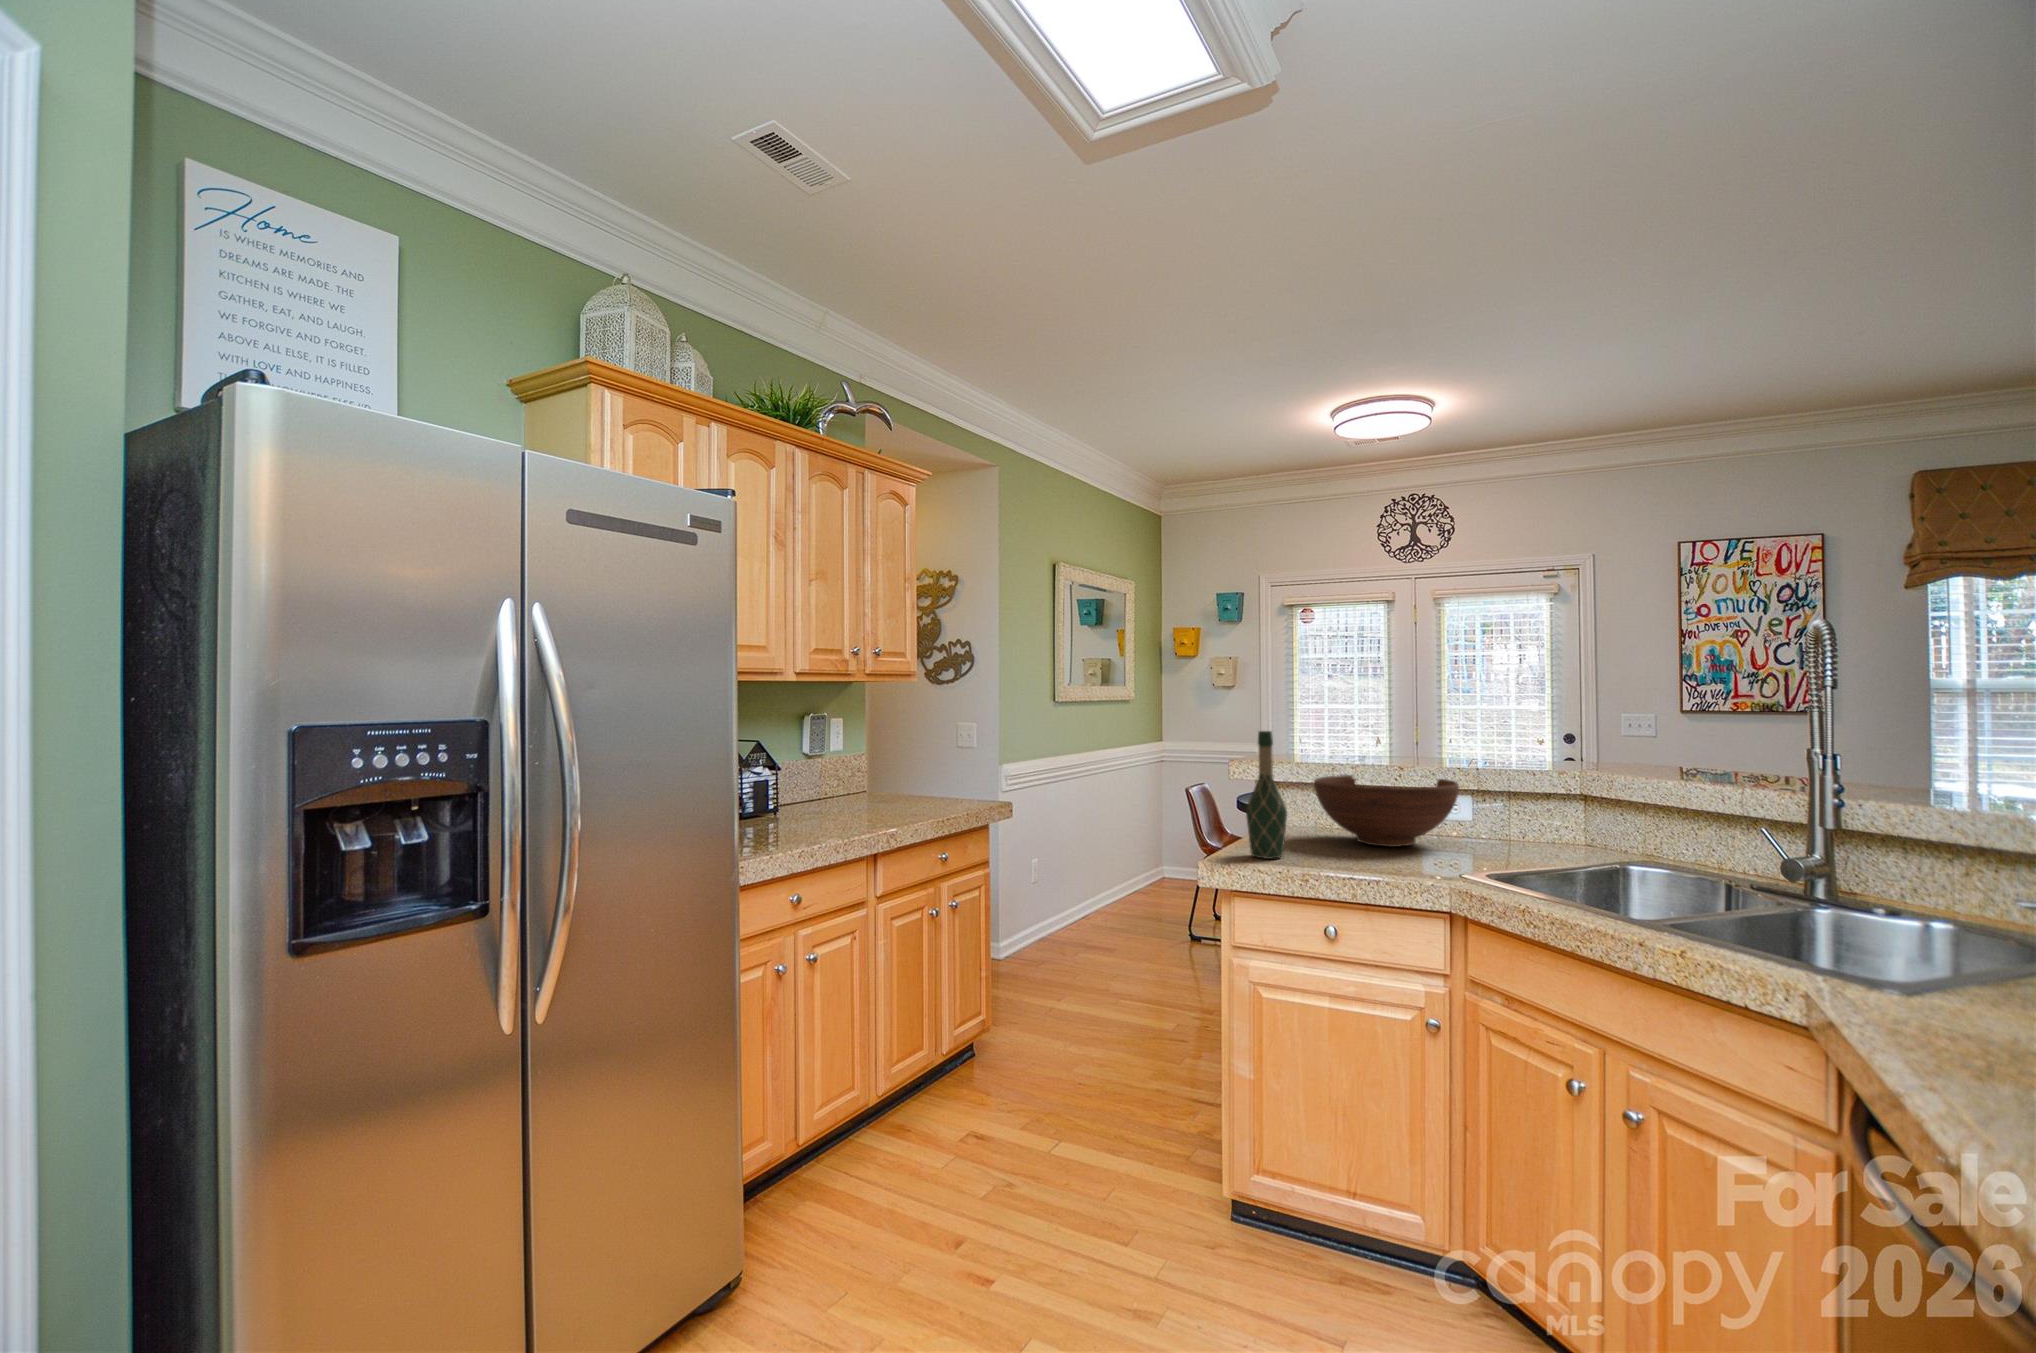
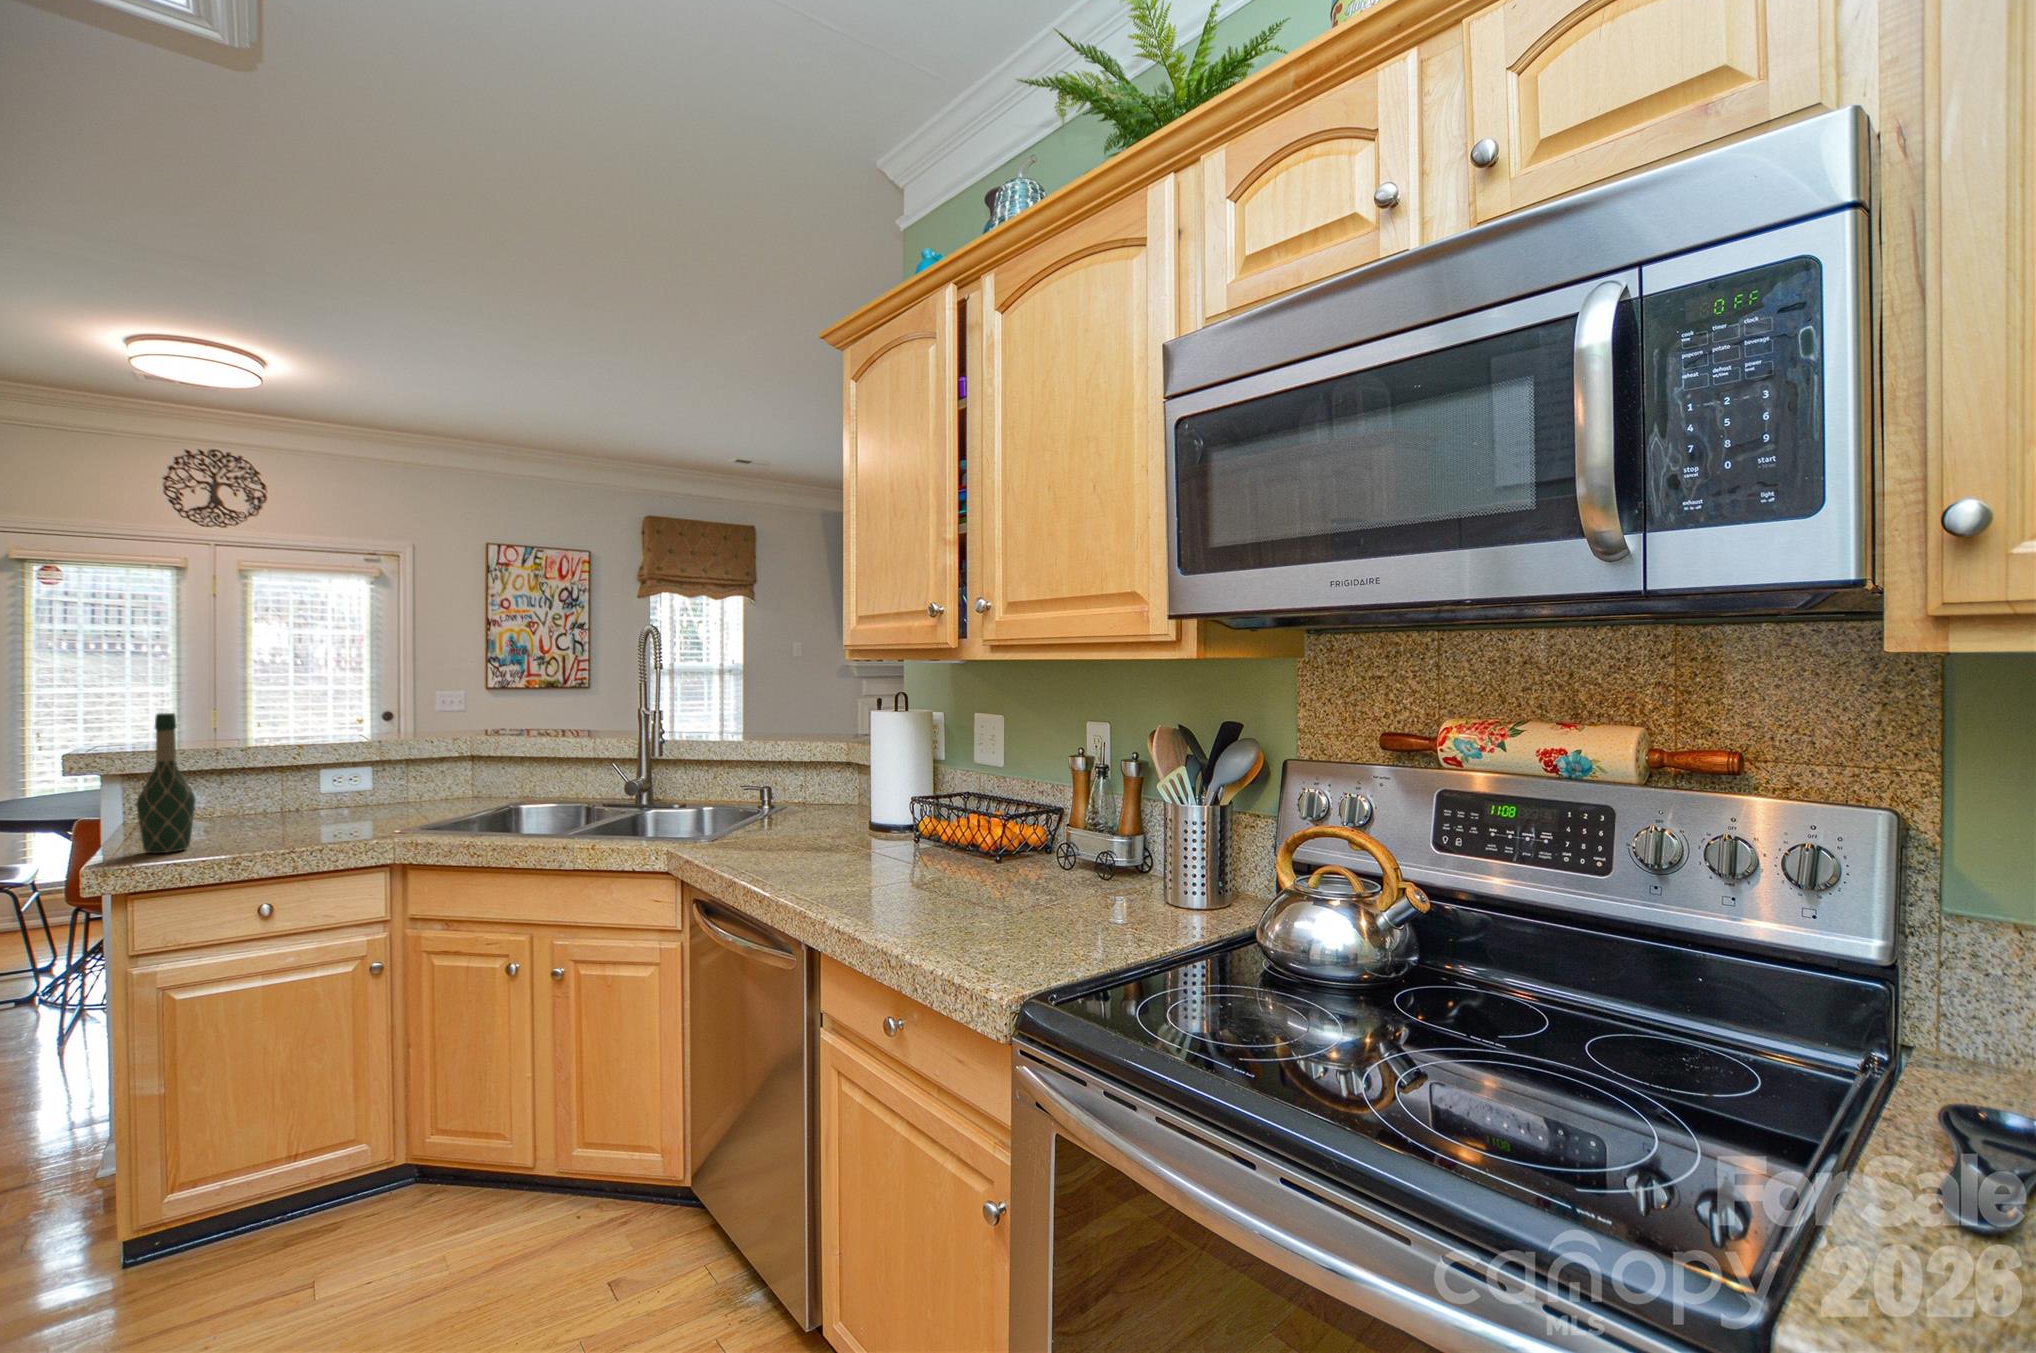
fruit bowl: present [1314,775,1459,847] -> none [202,753,371,825]

